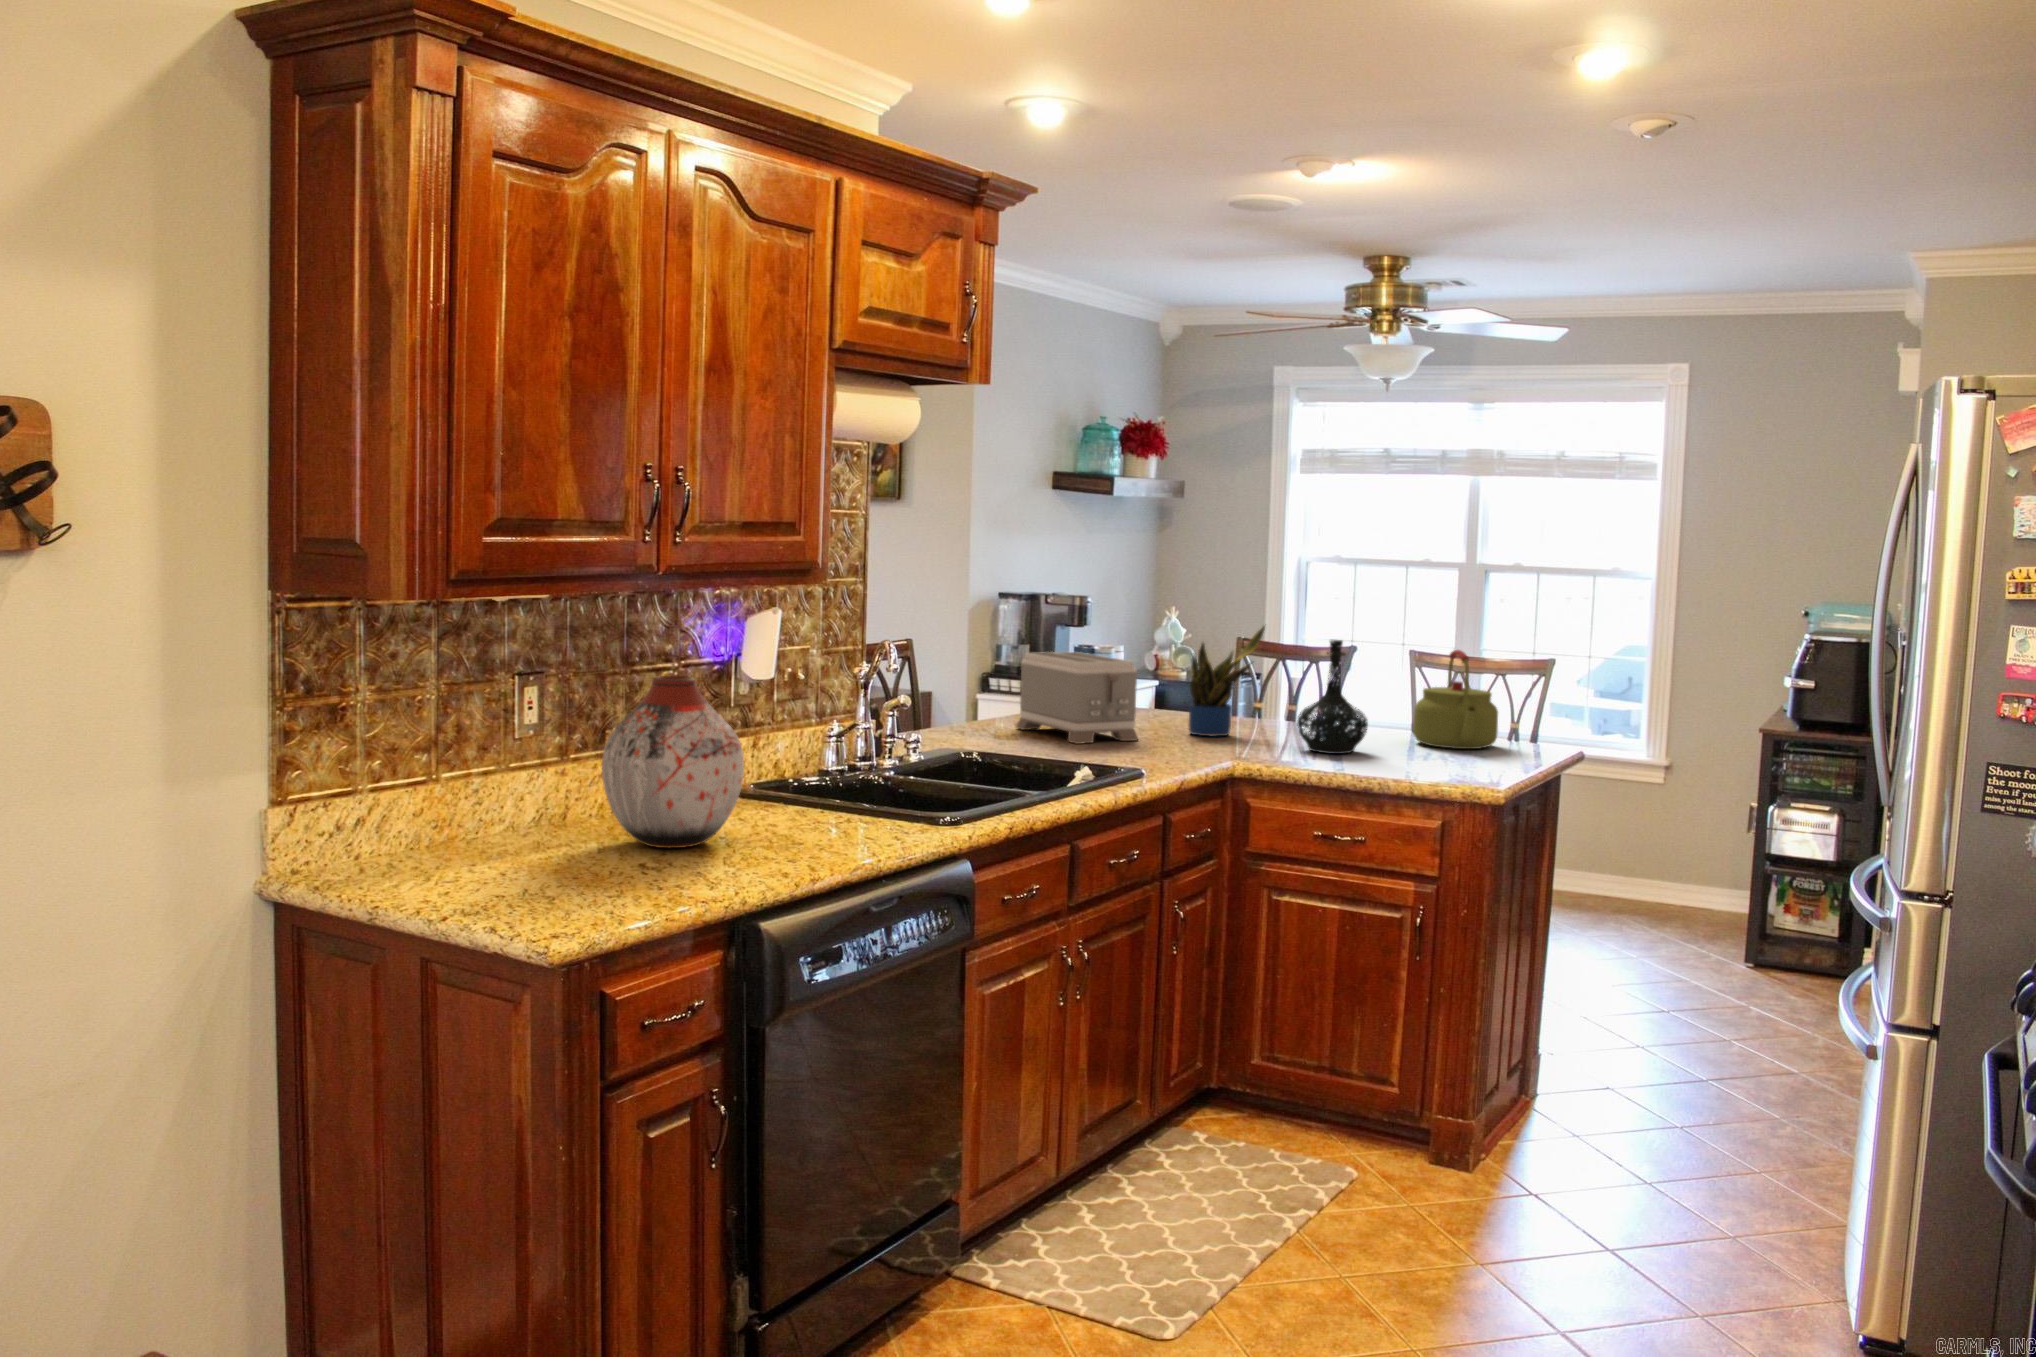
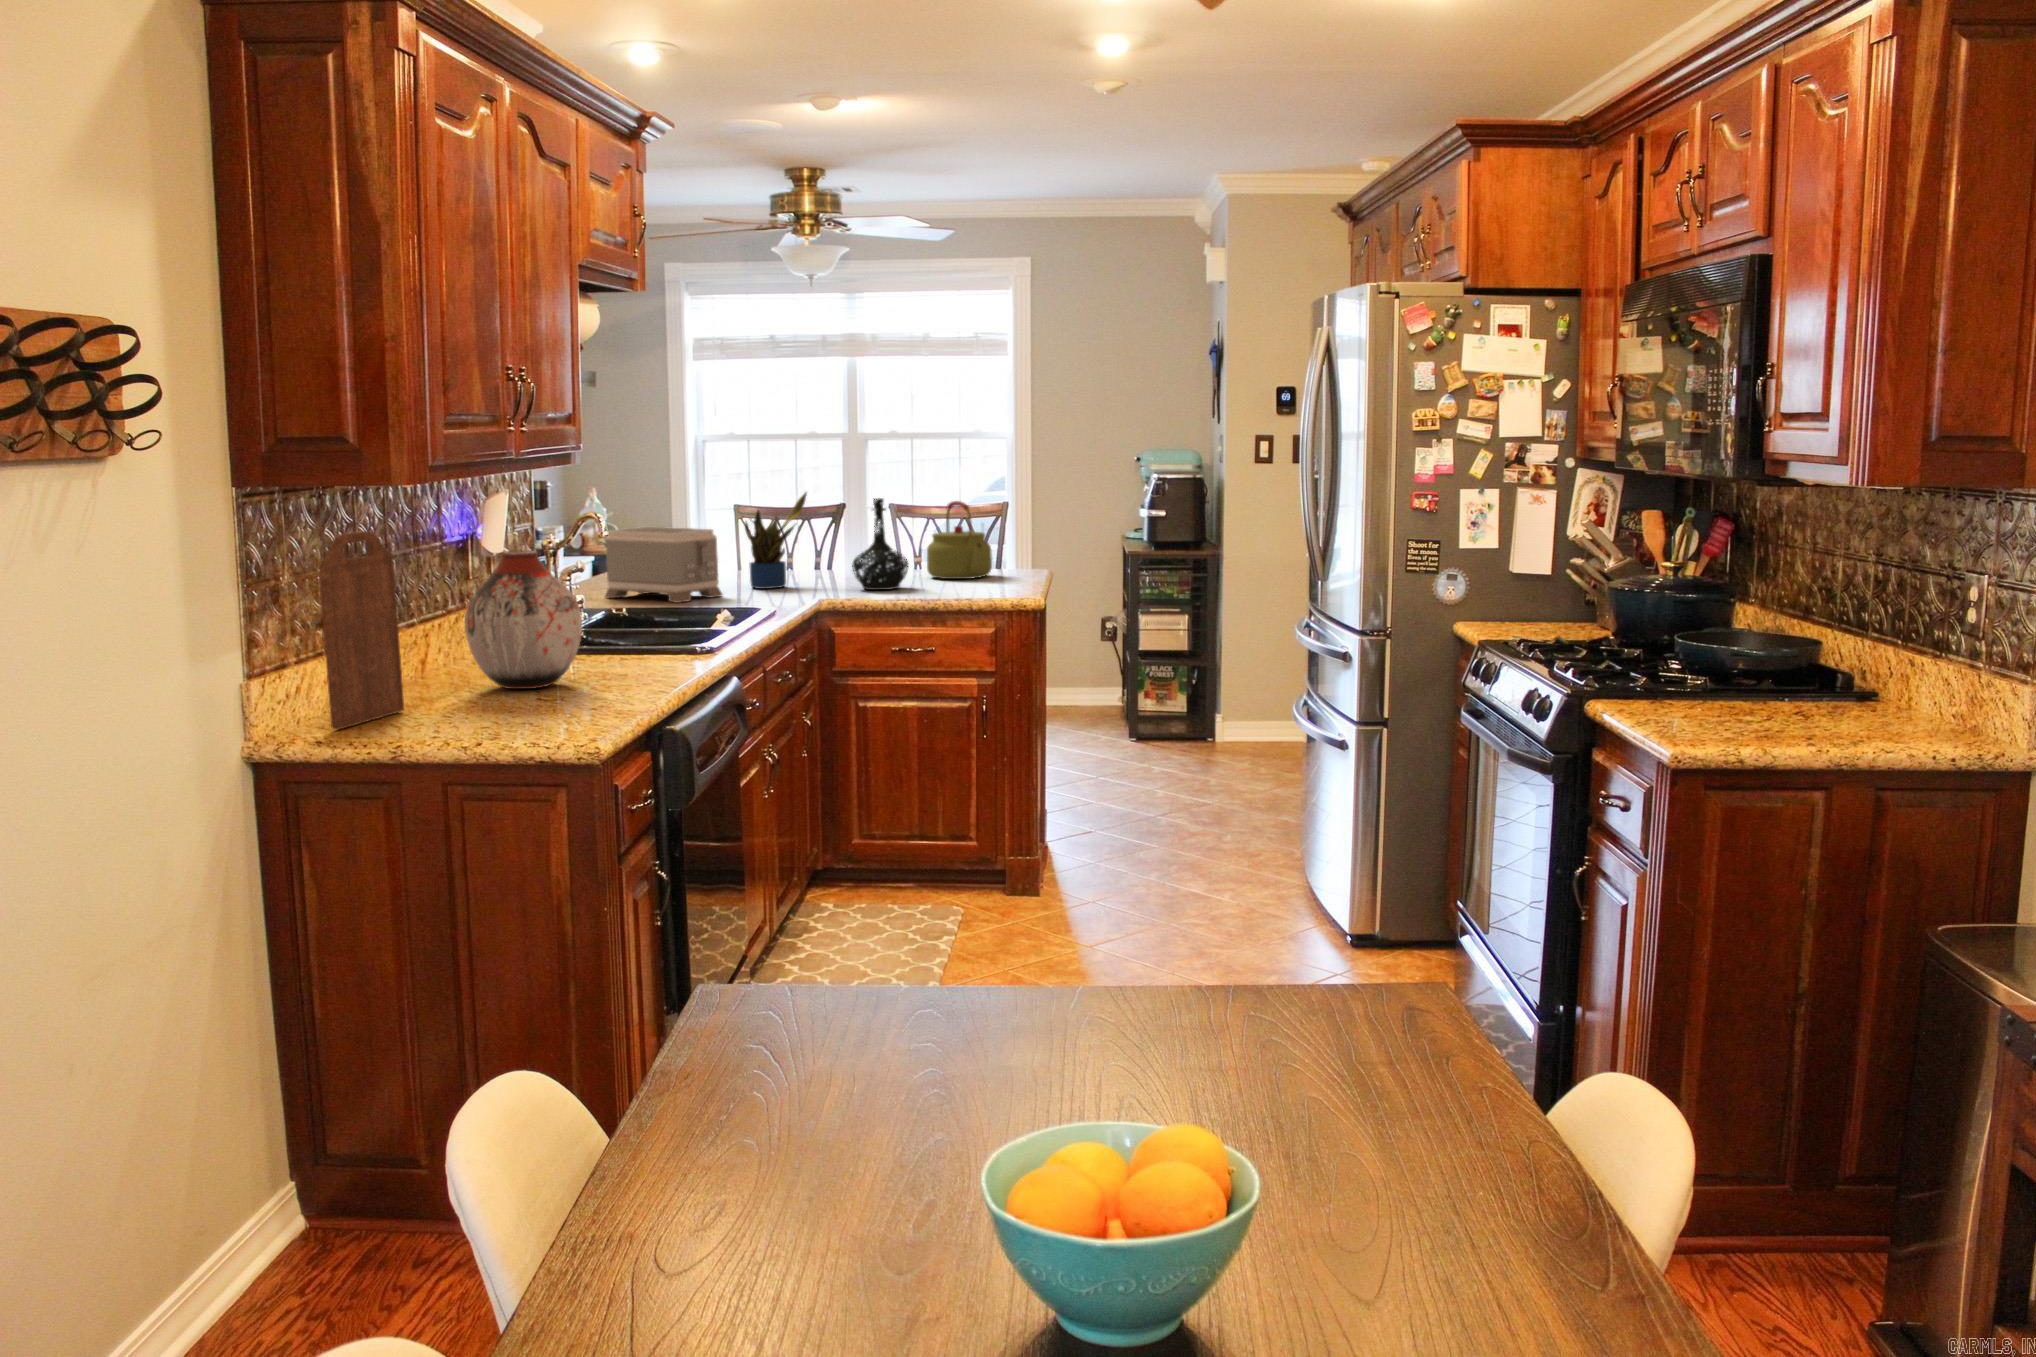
cutting board: none [346,640,478,878] -> present [319,531,404,730]

